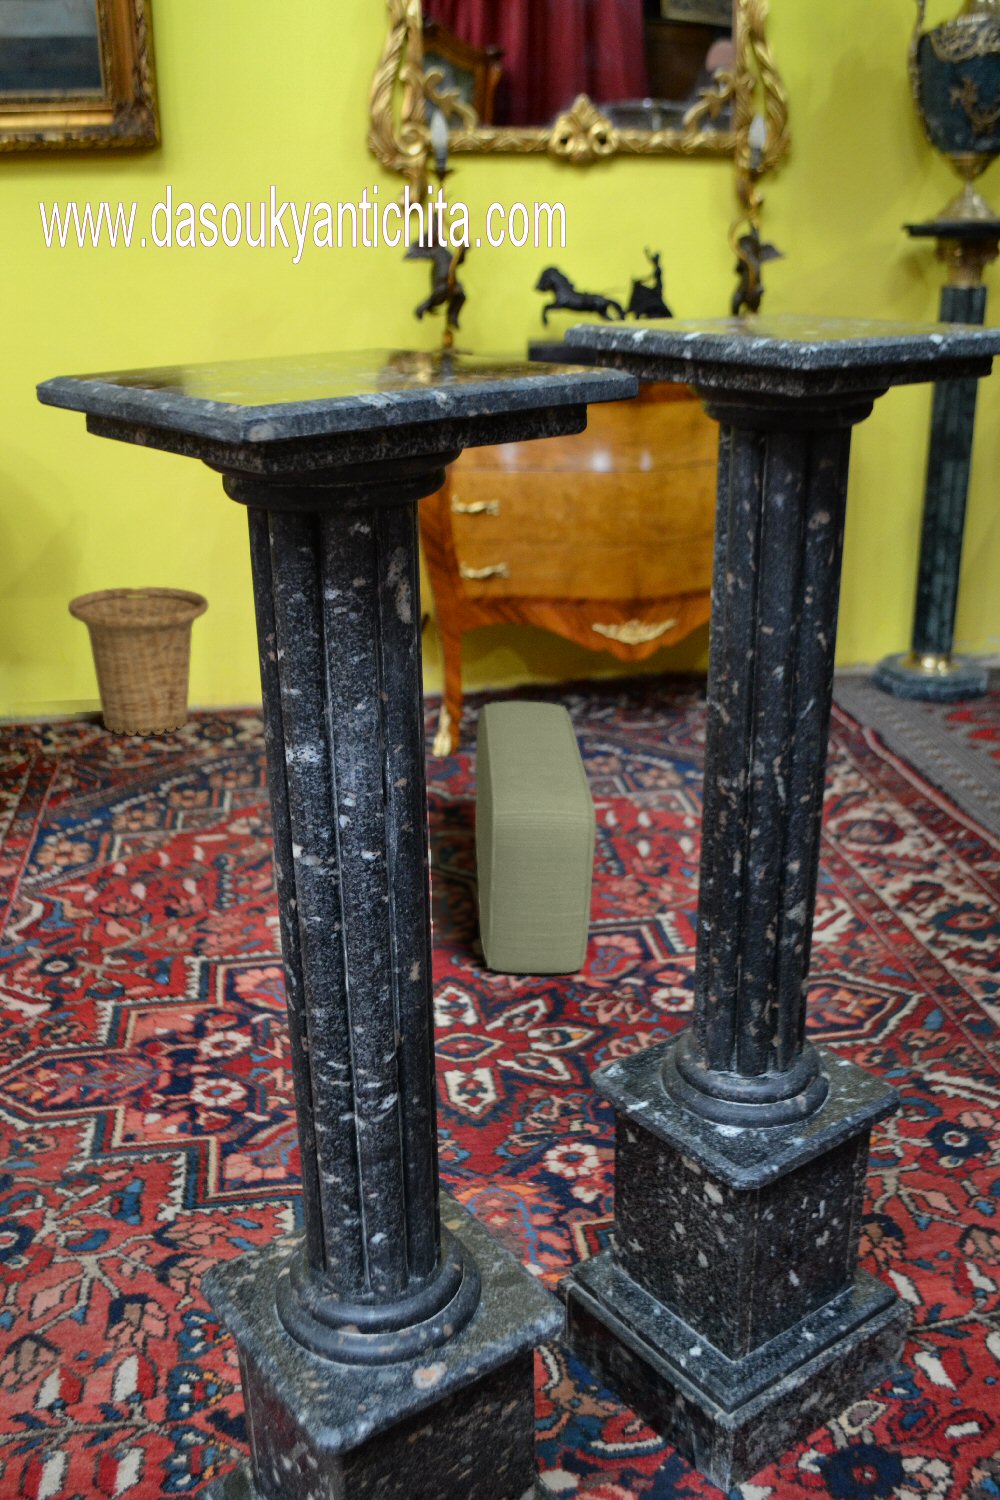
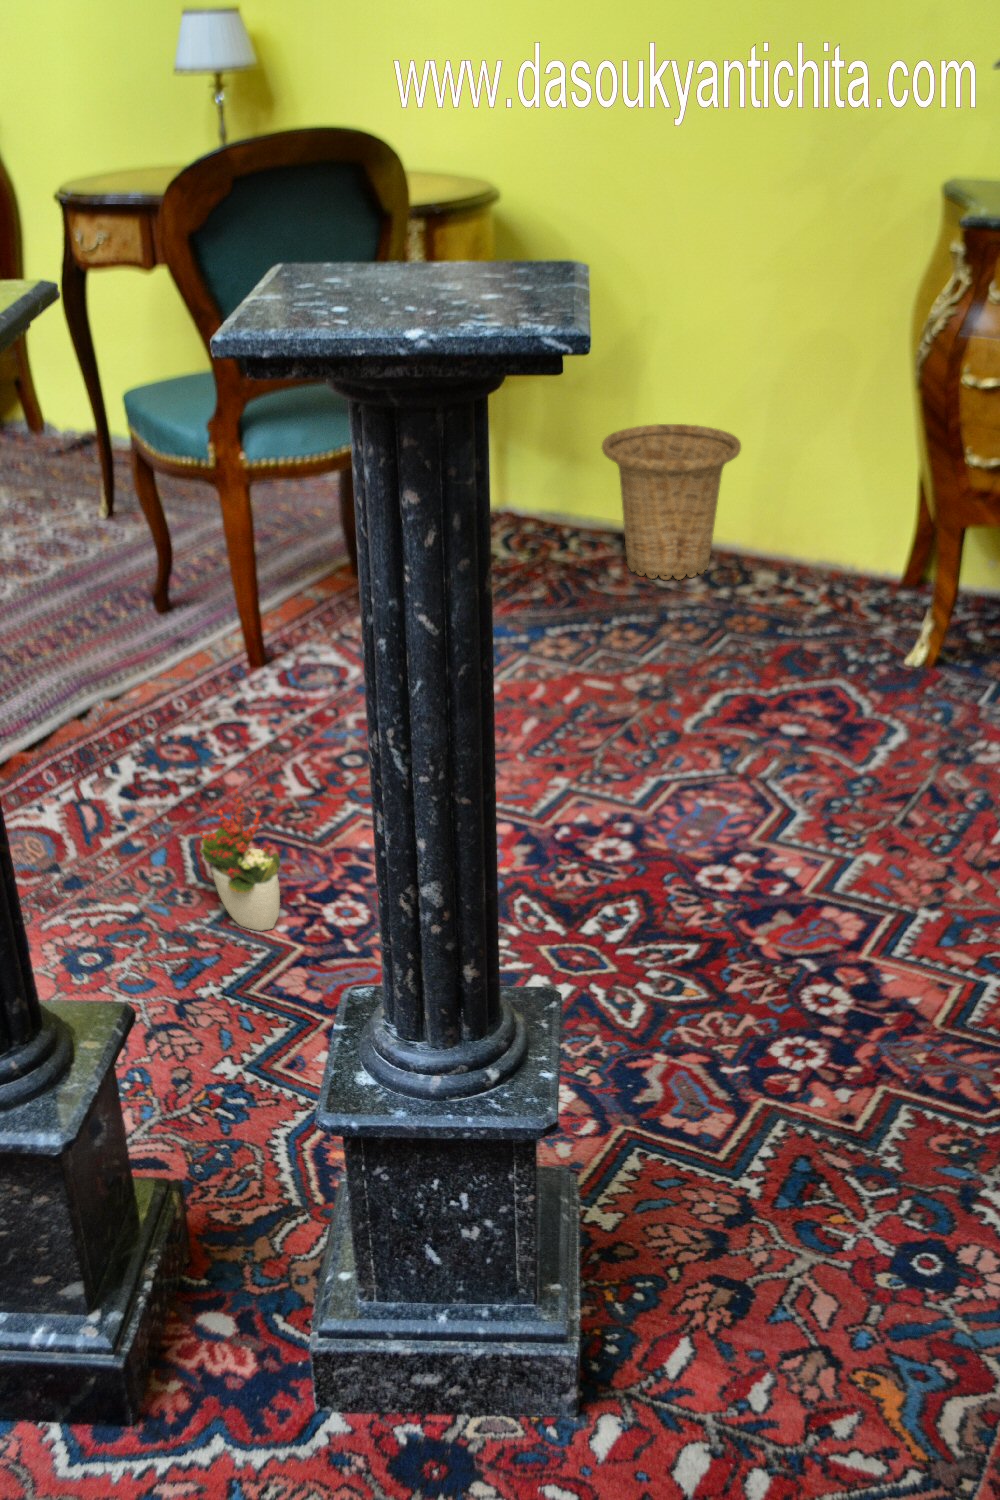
pouf: present [475,702,596,973] -> none [677,618,949,930]
decorative plant: none [67,981,178,1142] -> present [199,790,280,931]

